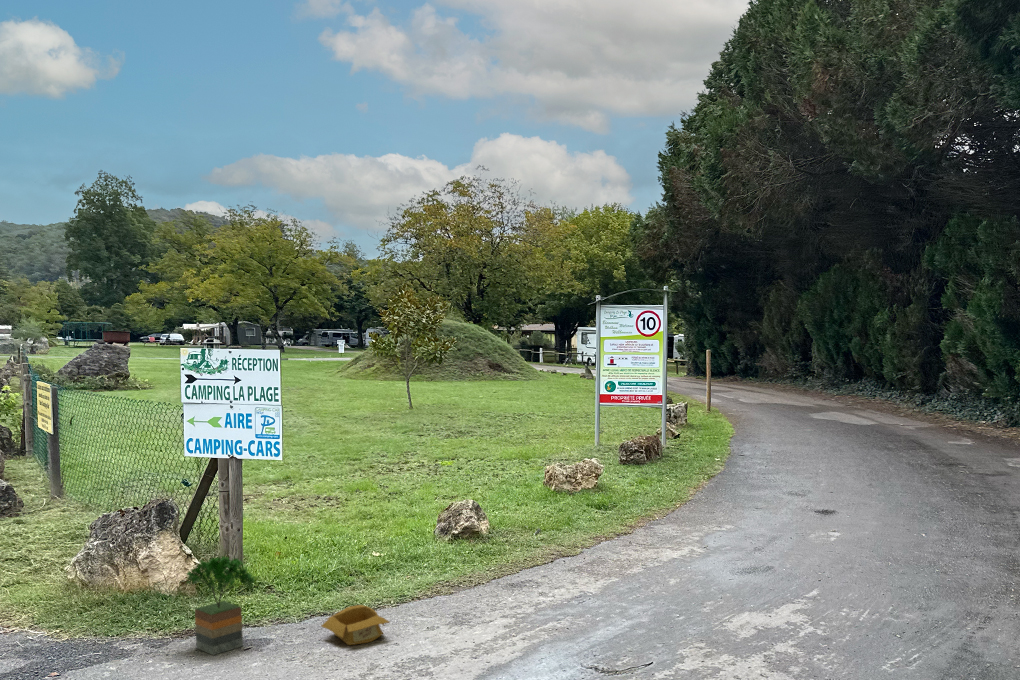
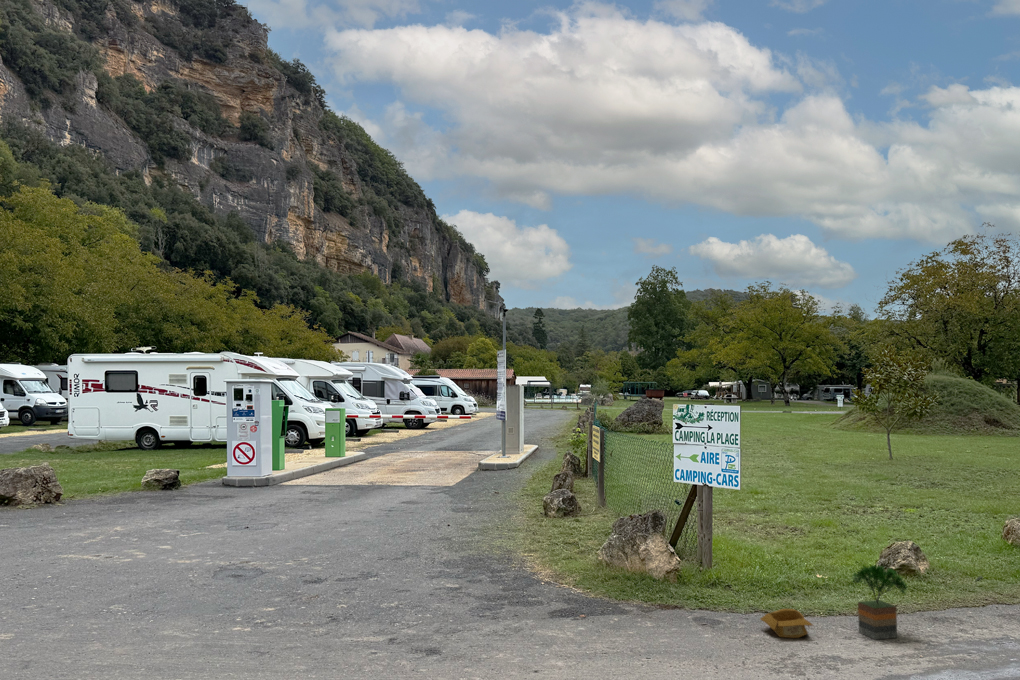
potted tree: present [187,556,255,655] -> present [853,565,907,640]

